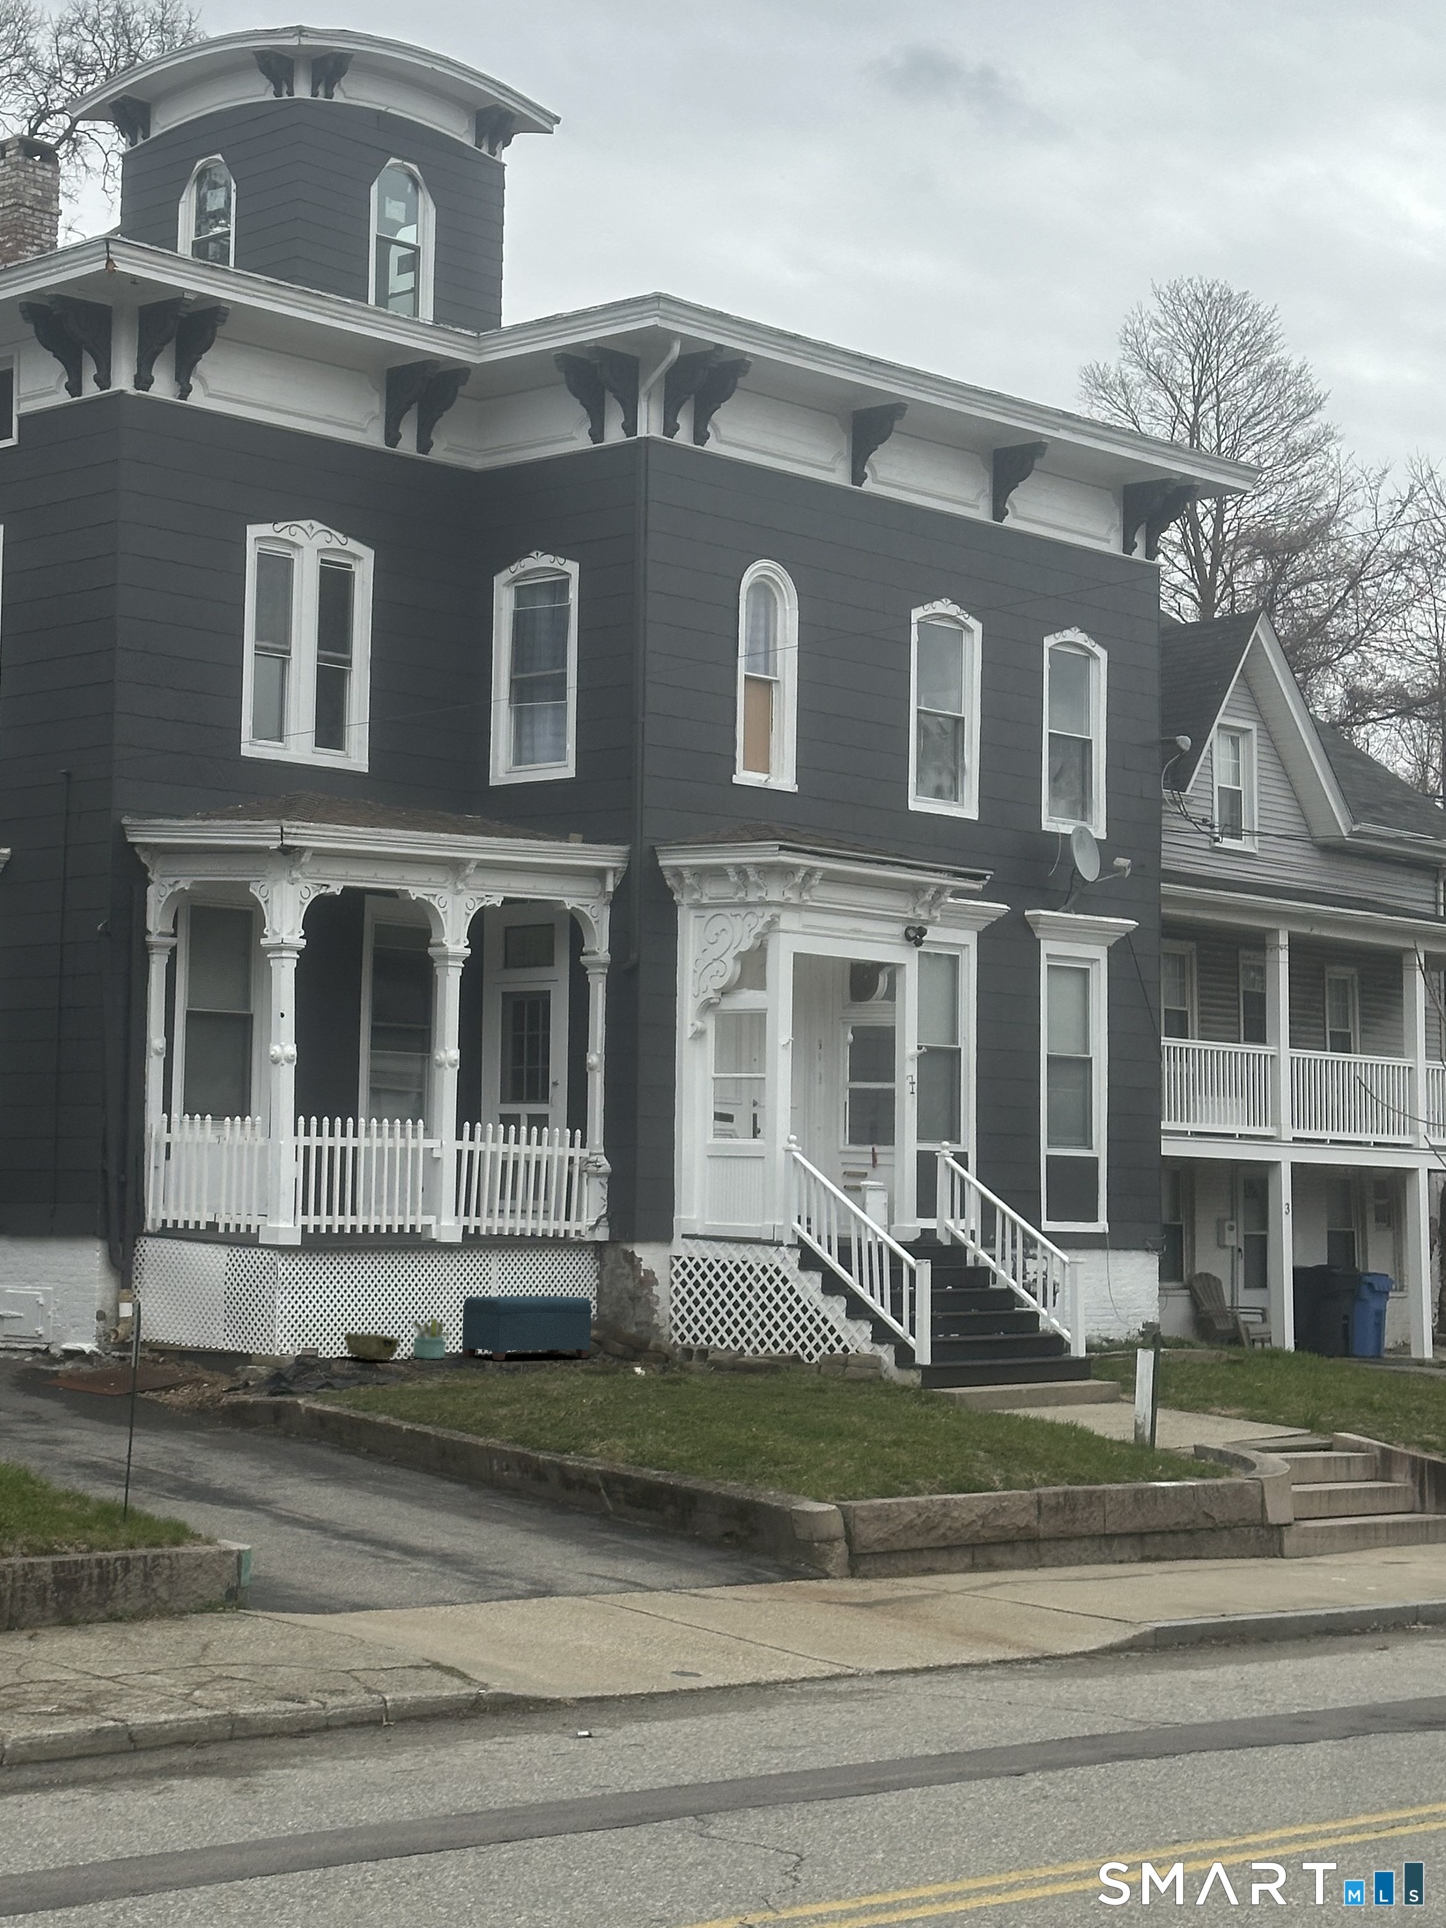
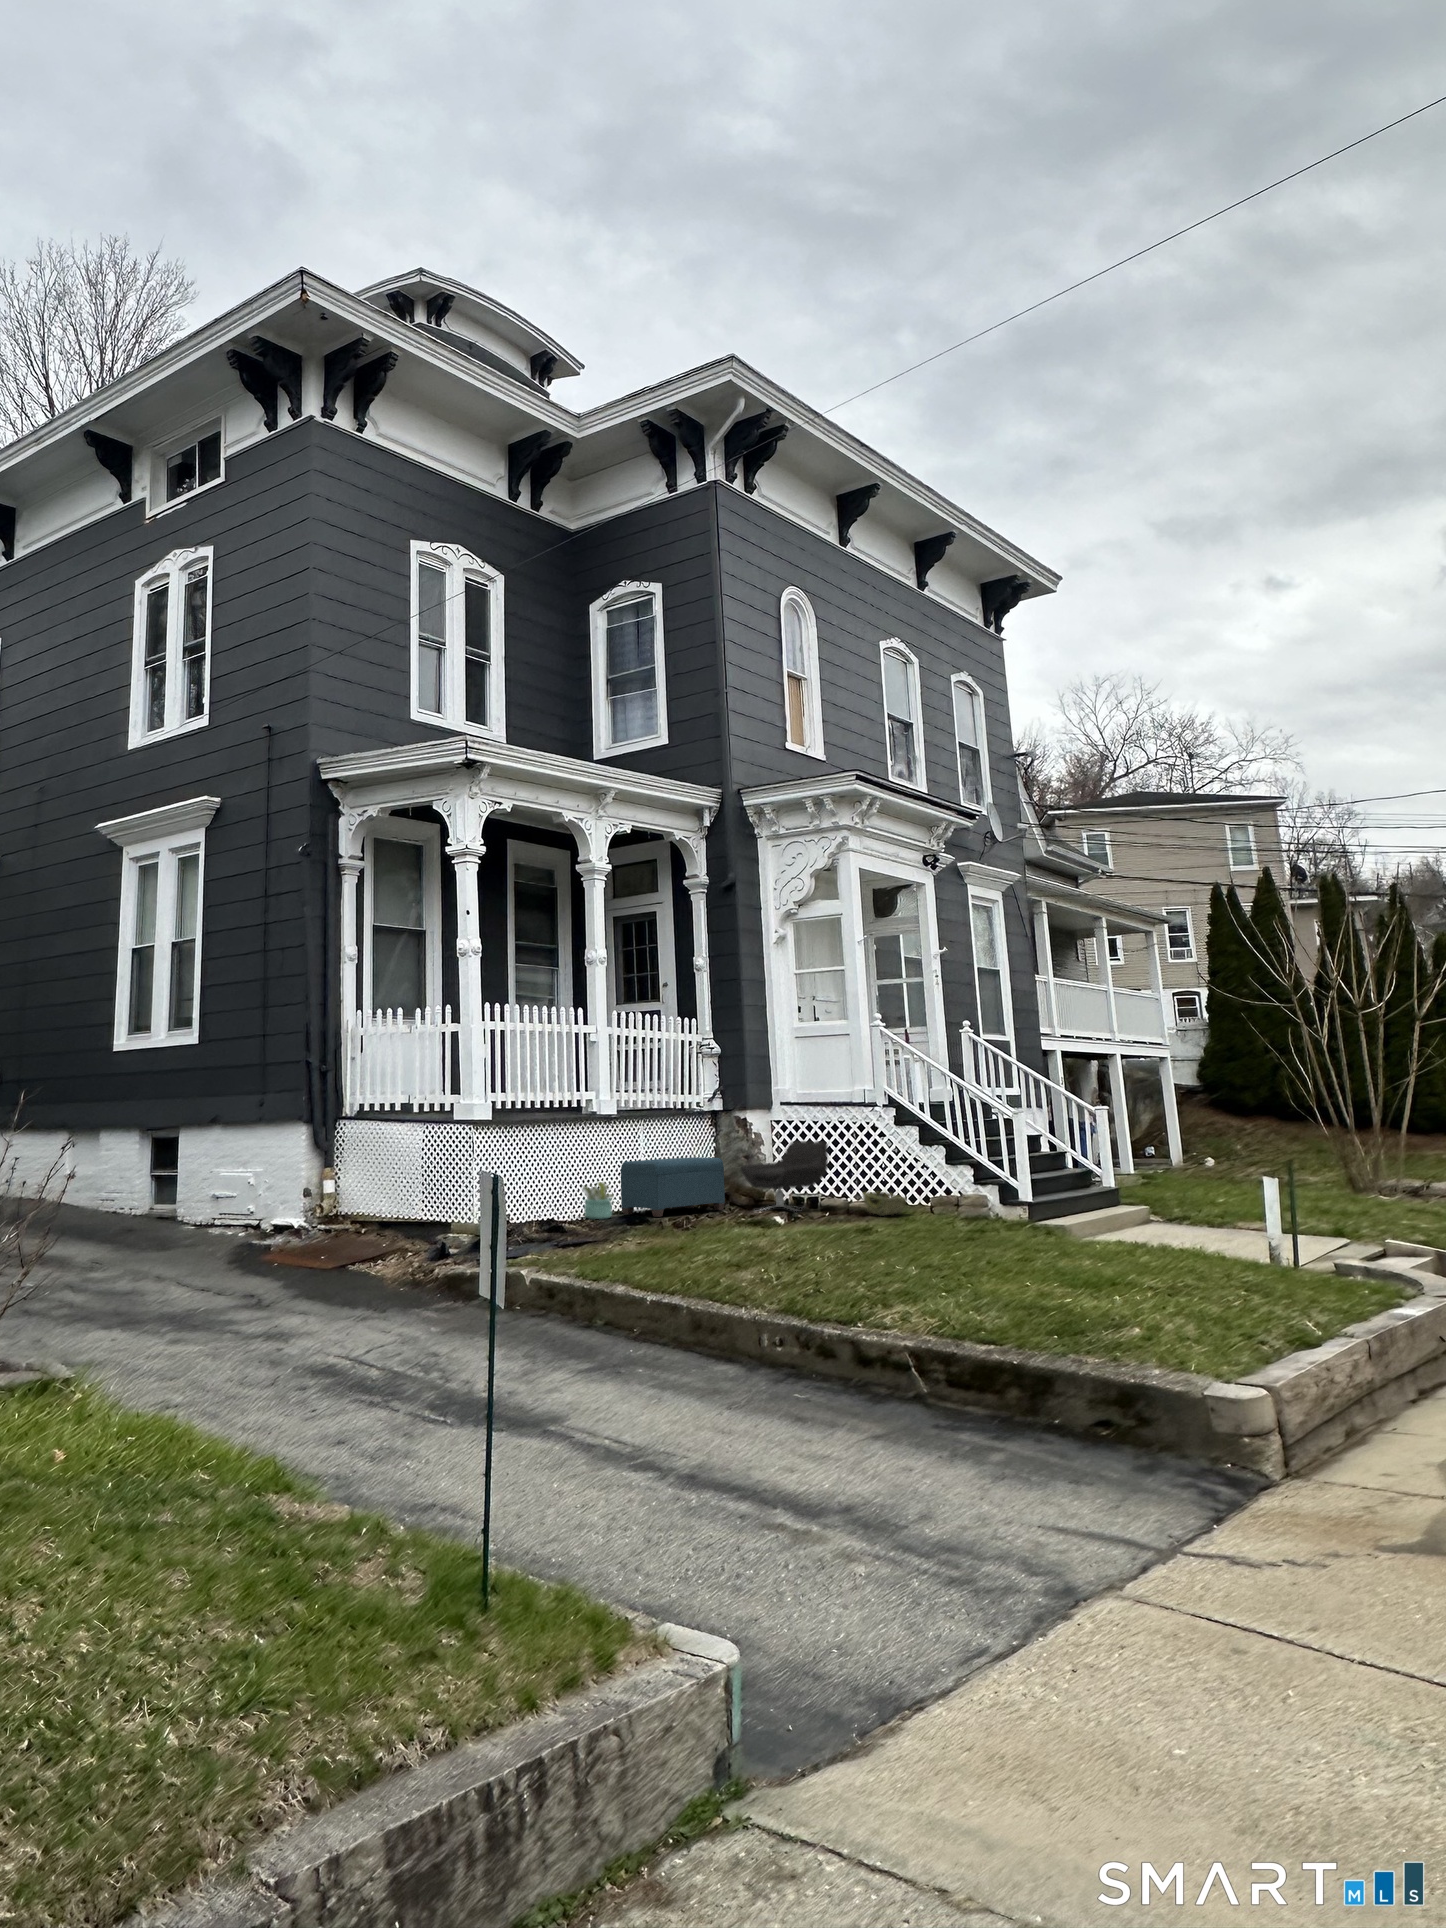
lounge chair: none [620,1282,724,1363] -> present [740,1141,828,1209]
woven basket: present [345,1333,400,1360] -> present [863,1192,907,1215]

